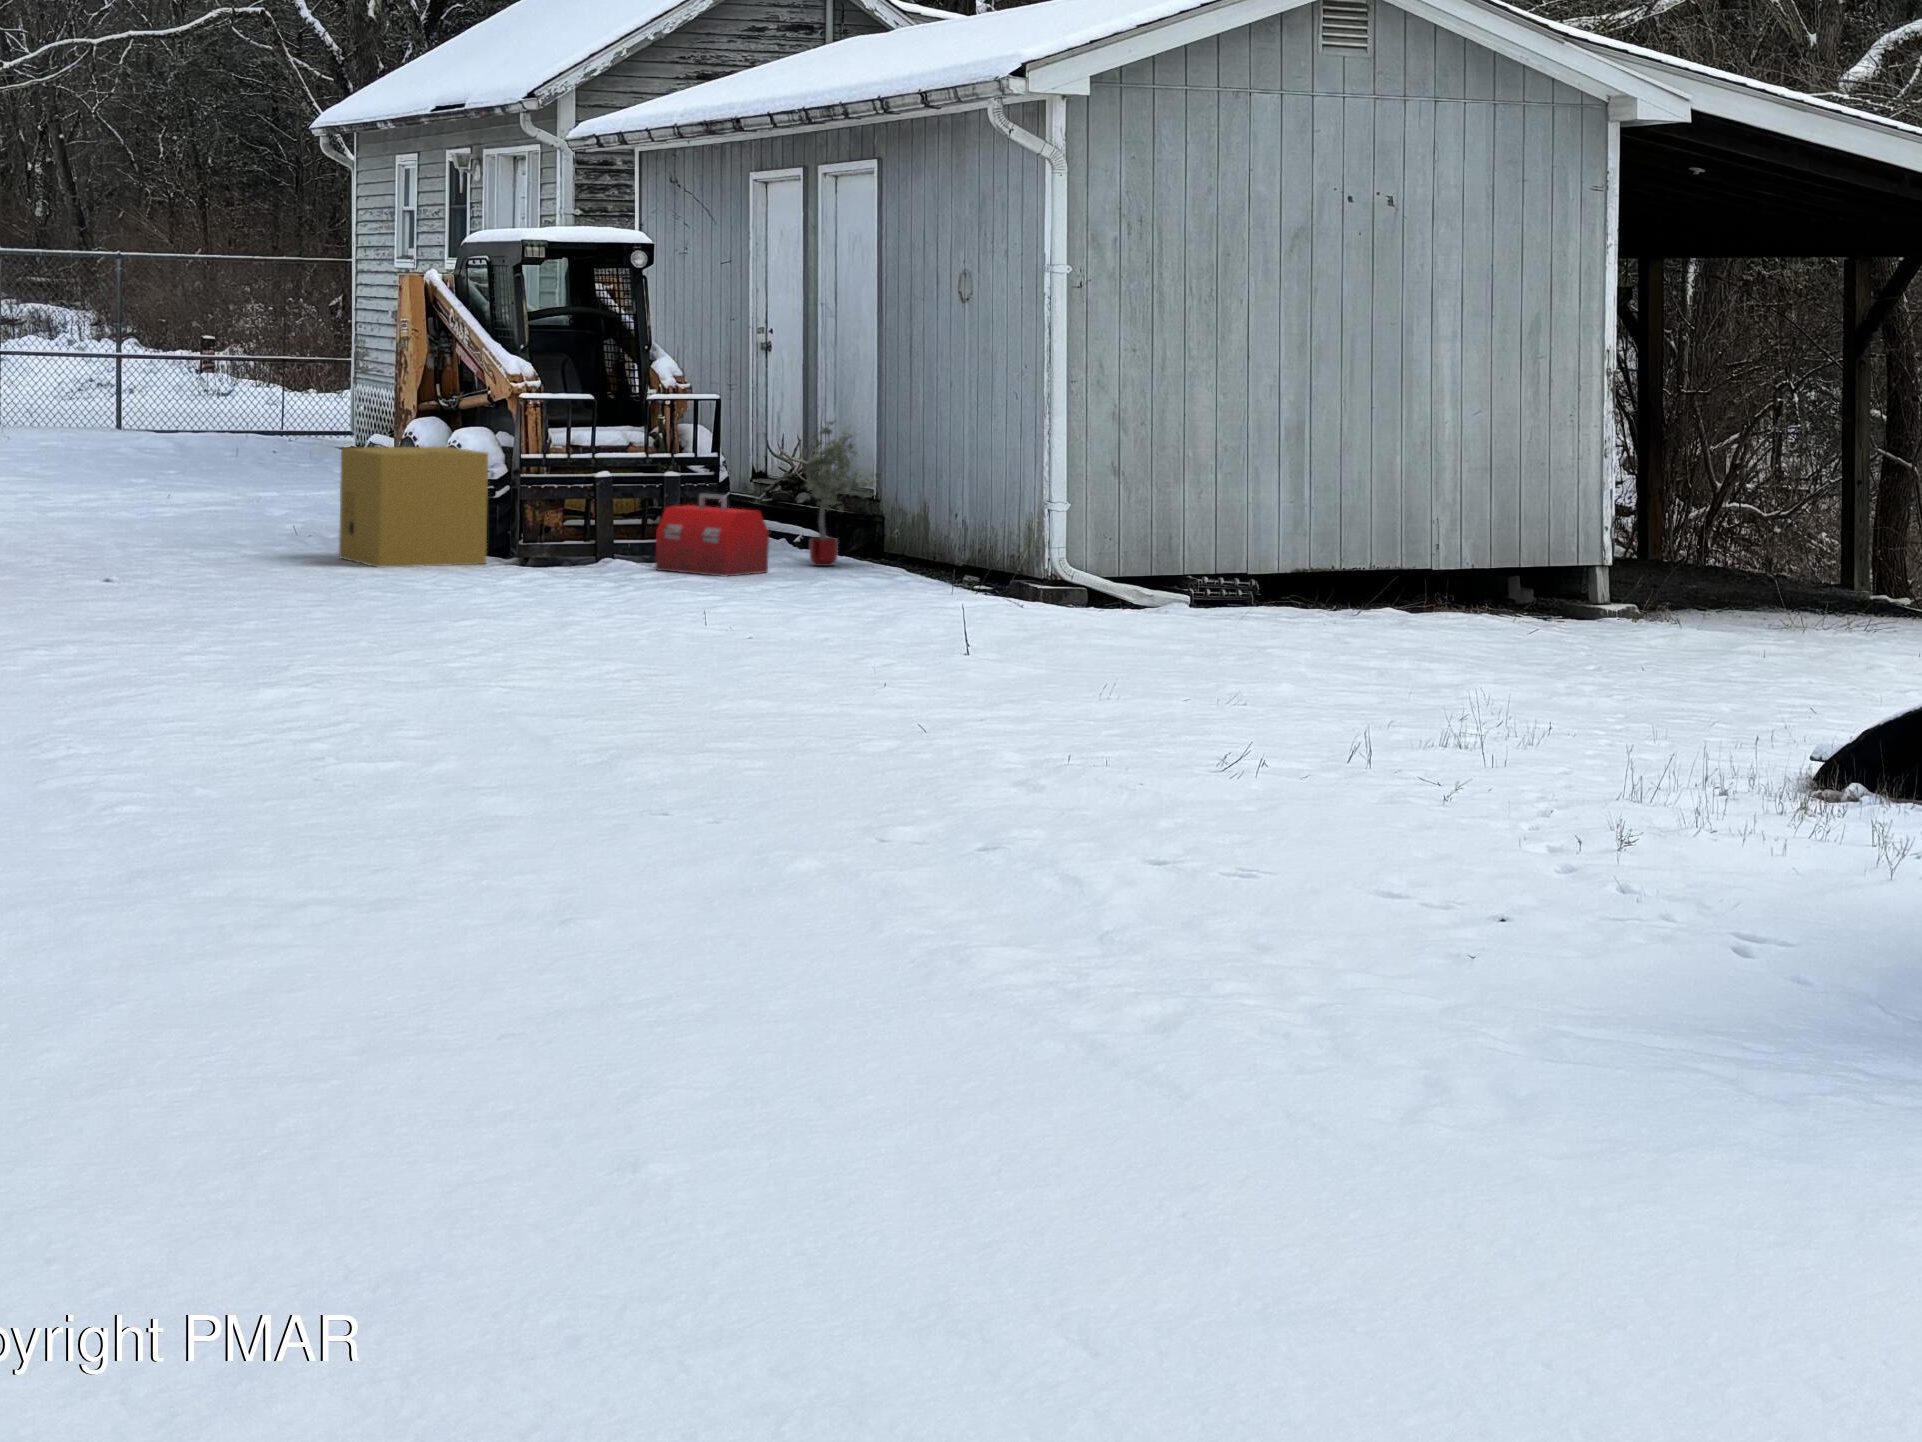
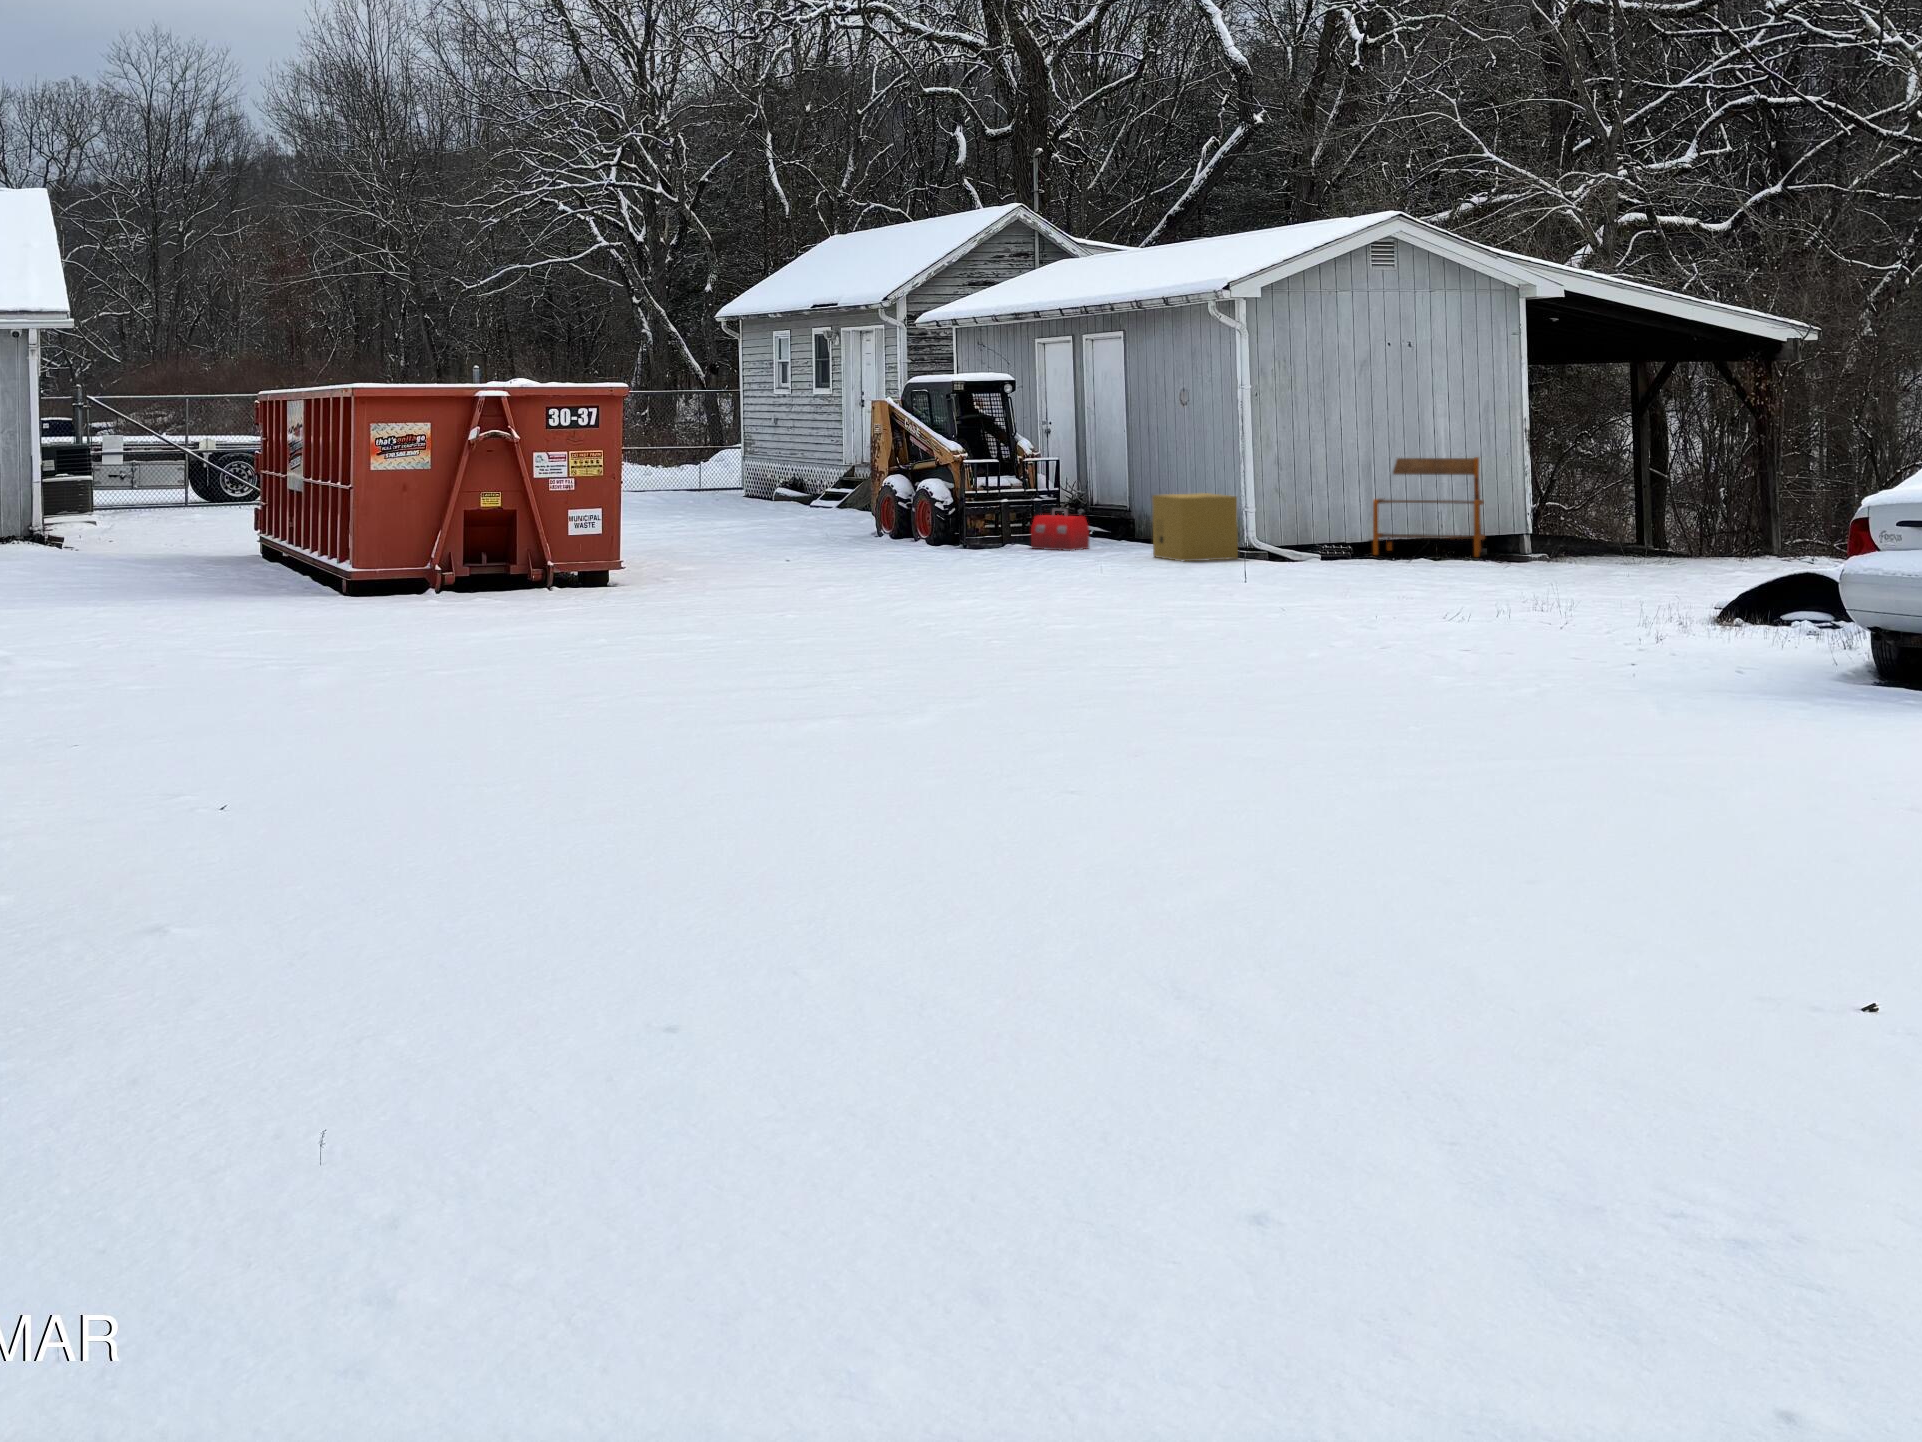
bench: none [1290,412,1509,612] -> present [1373,457,1485,557]
potted tree: present [804,421,876,566] -> none [1099,469,1140,545]
cardboard box: present [339,446,488,567] -> present [1152,493,1238,561]

